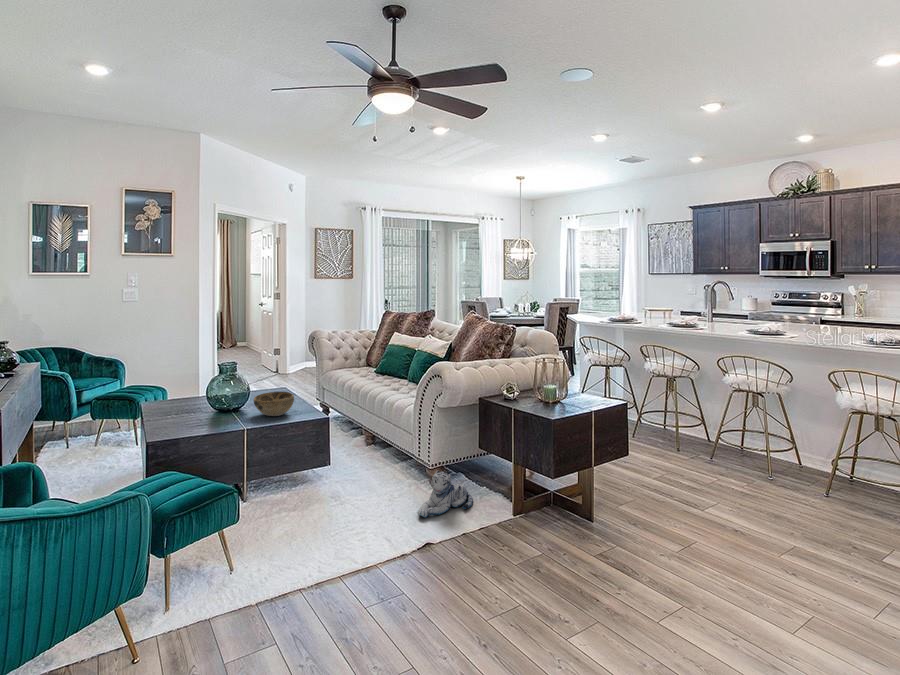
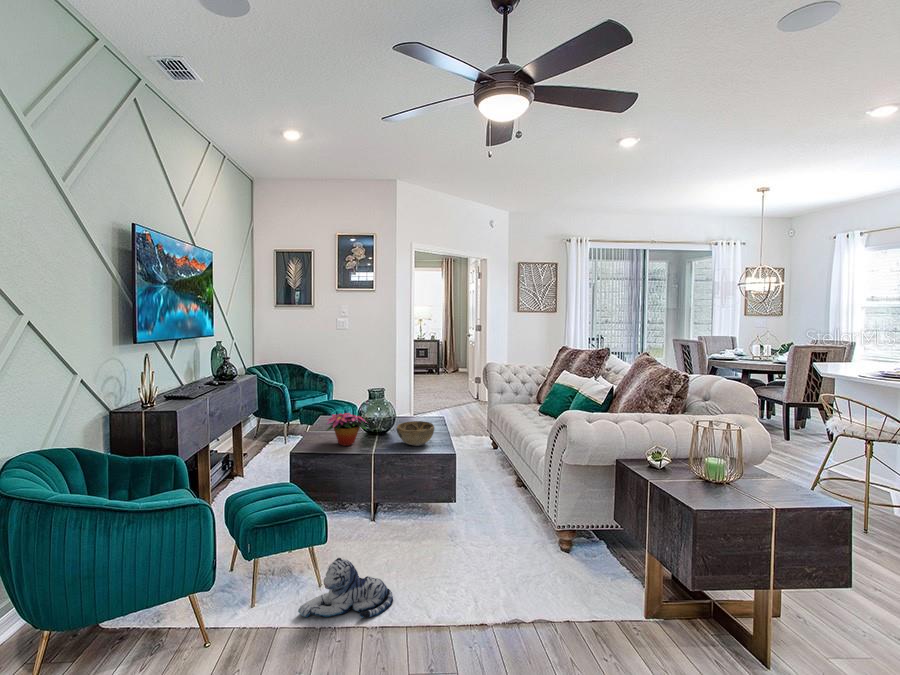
flower arrangement: none [171,389,227,426] -> present [327,413,366,446]
plush toy: present [418,471,473,518] -> present [298,557,393,618]

